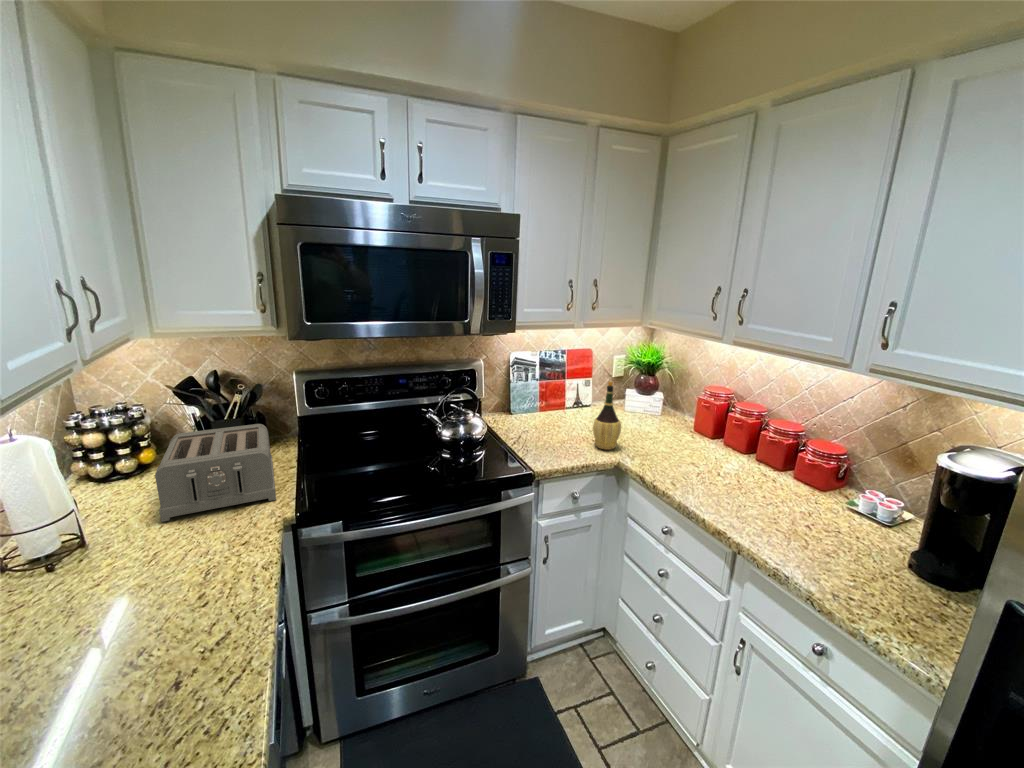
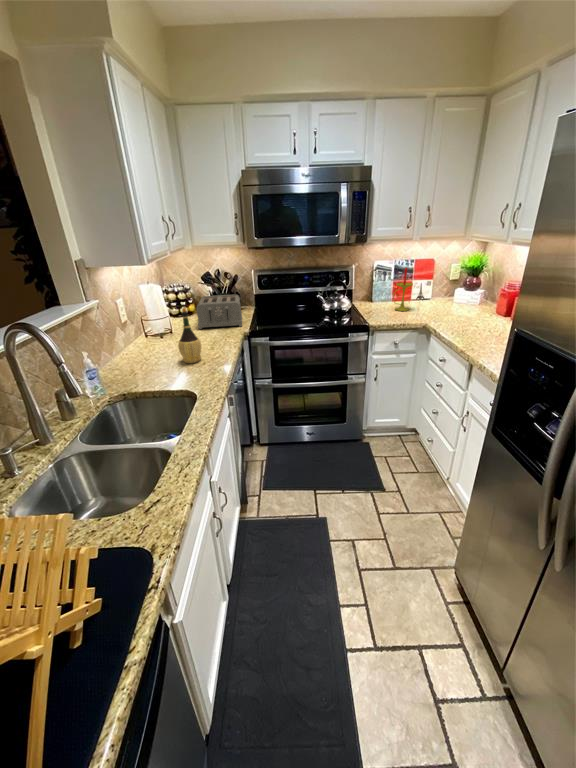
candle: none [550,364,578,433] -> present [393,268,413,311]
wine bottle: present [593,381,621,450] -> present [178,308,201,363]

